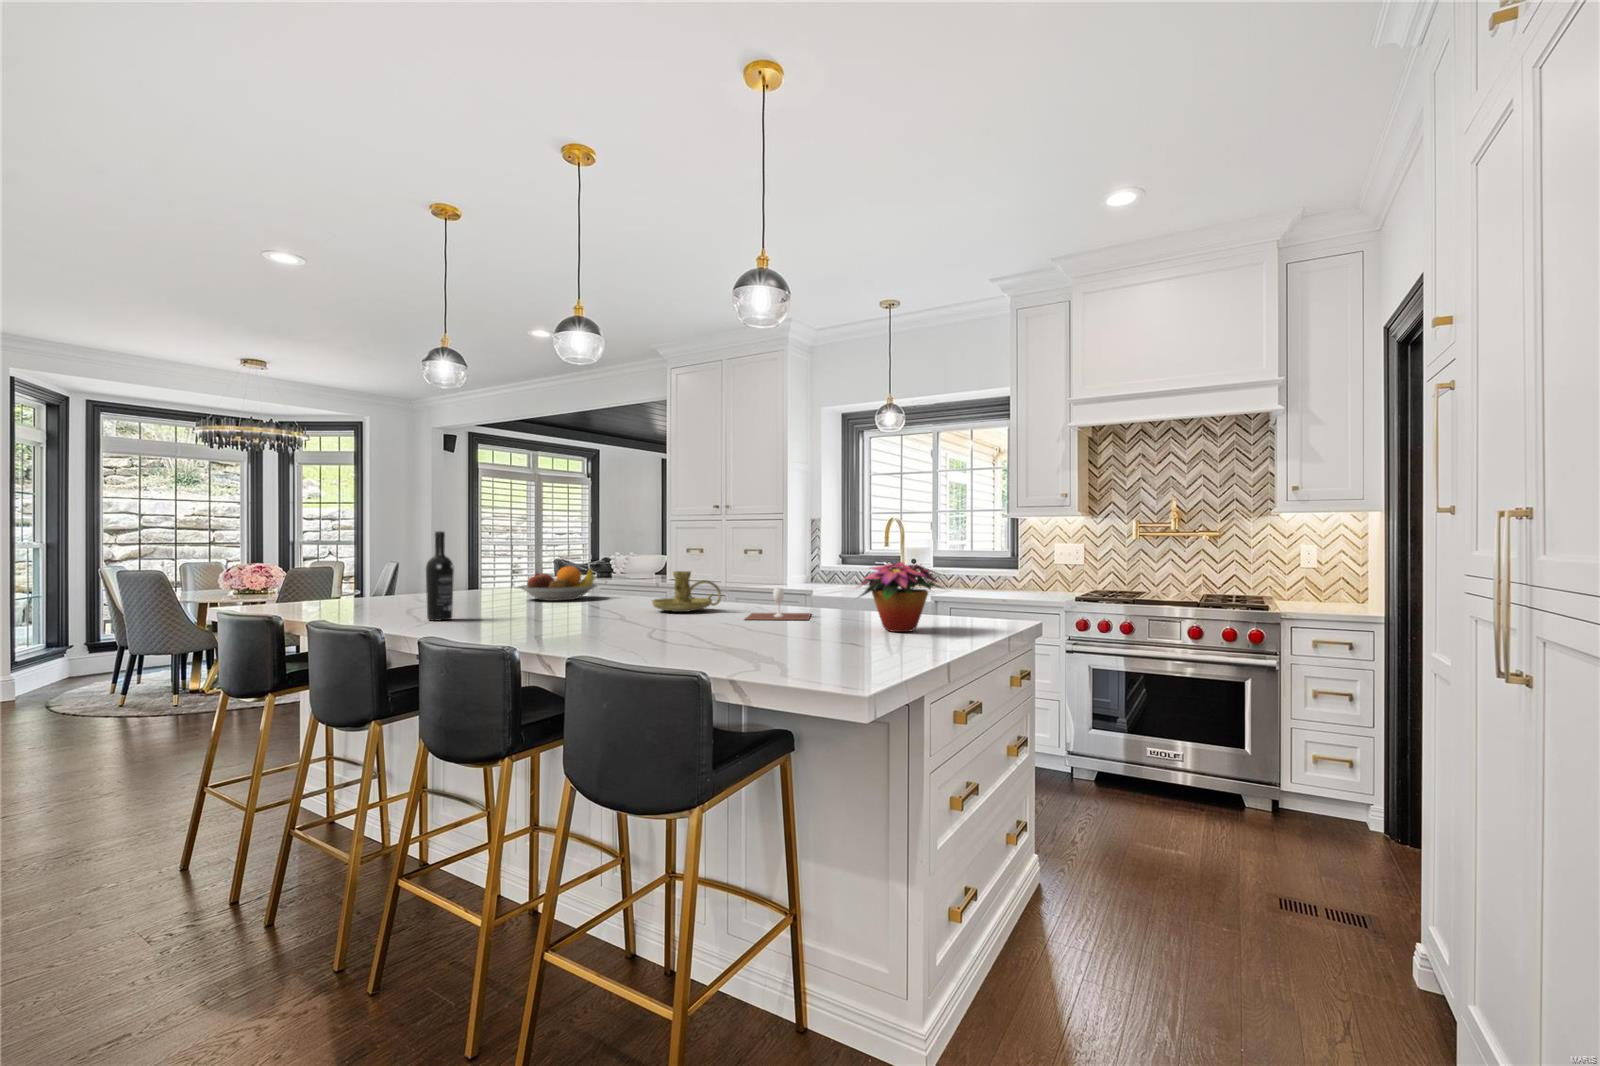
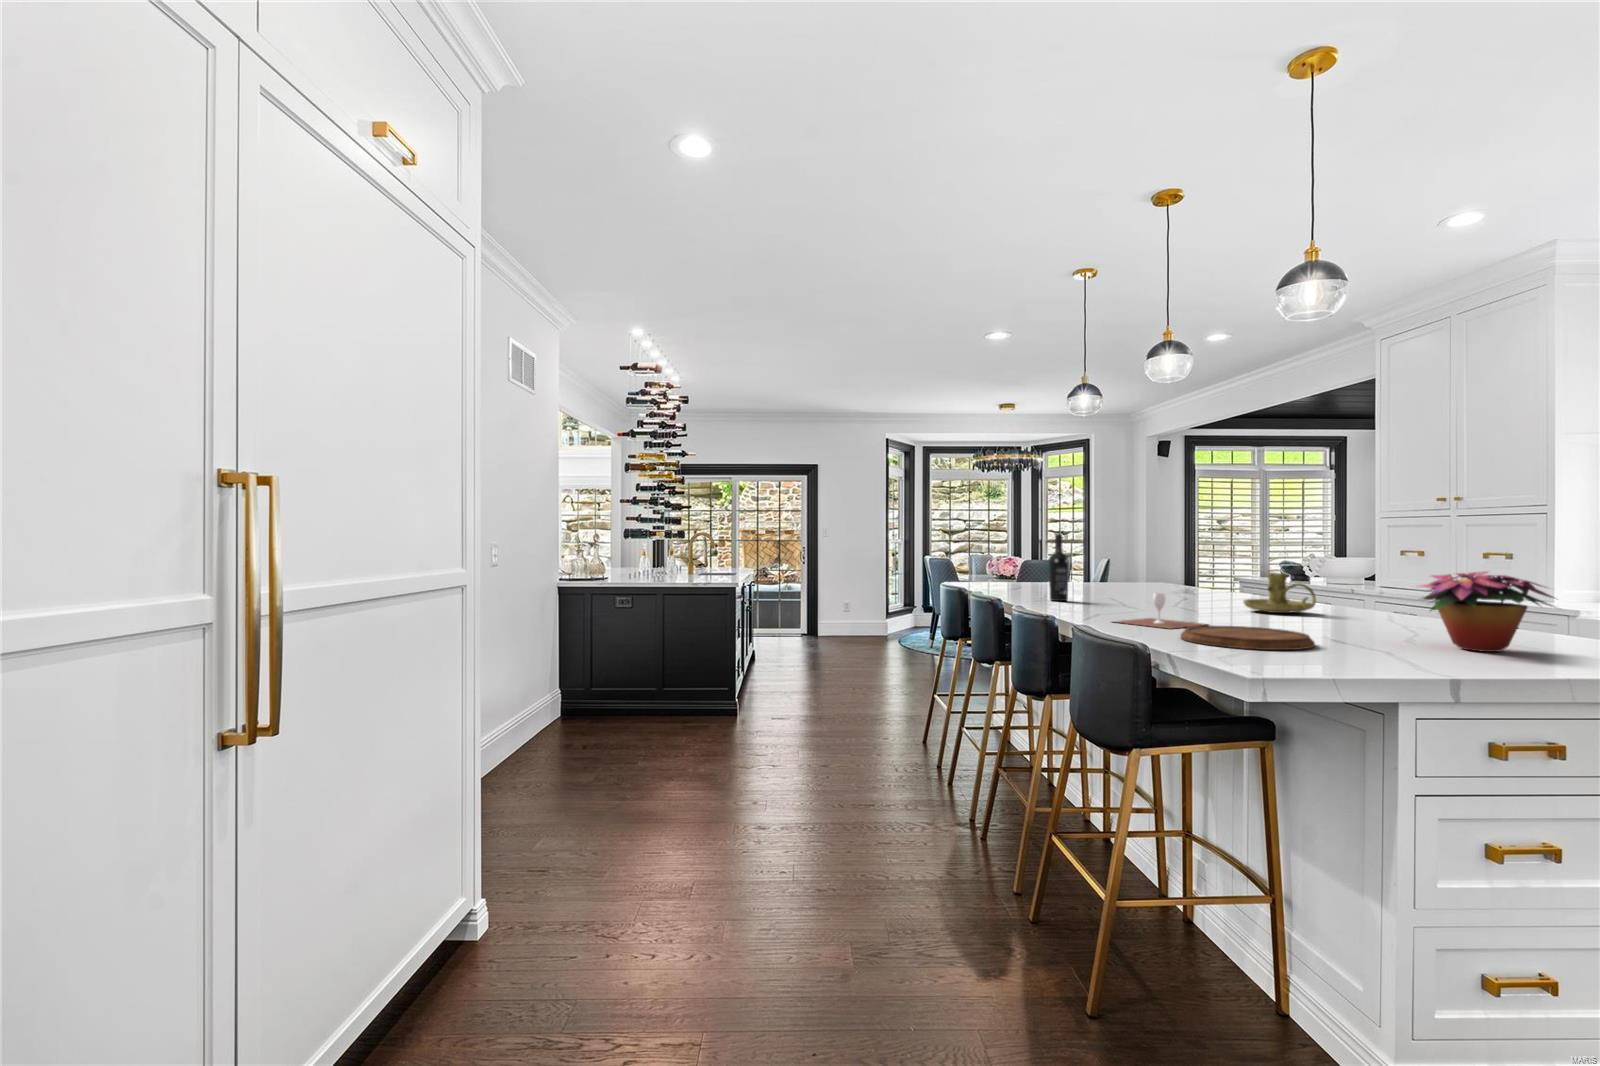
fruit bowl: present [519,566,597,601] -> none [1149,565,1228,596]
wine glass: present [745,588,811,620] -> present [1115,593,1204,629]
cutting board: none [691,631,820,660] -> present [1181,626,1315,650]

